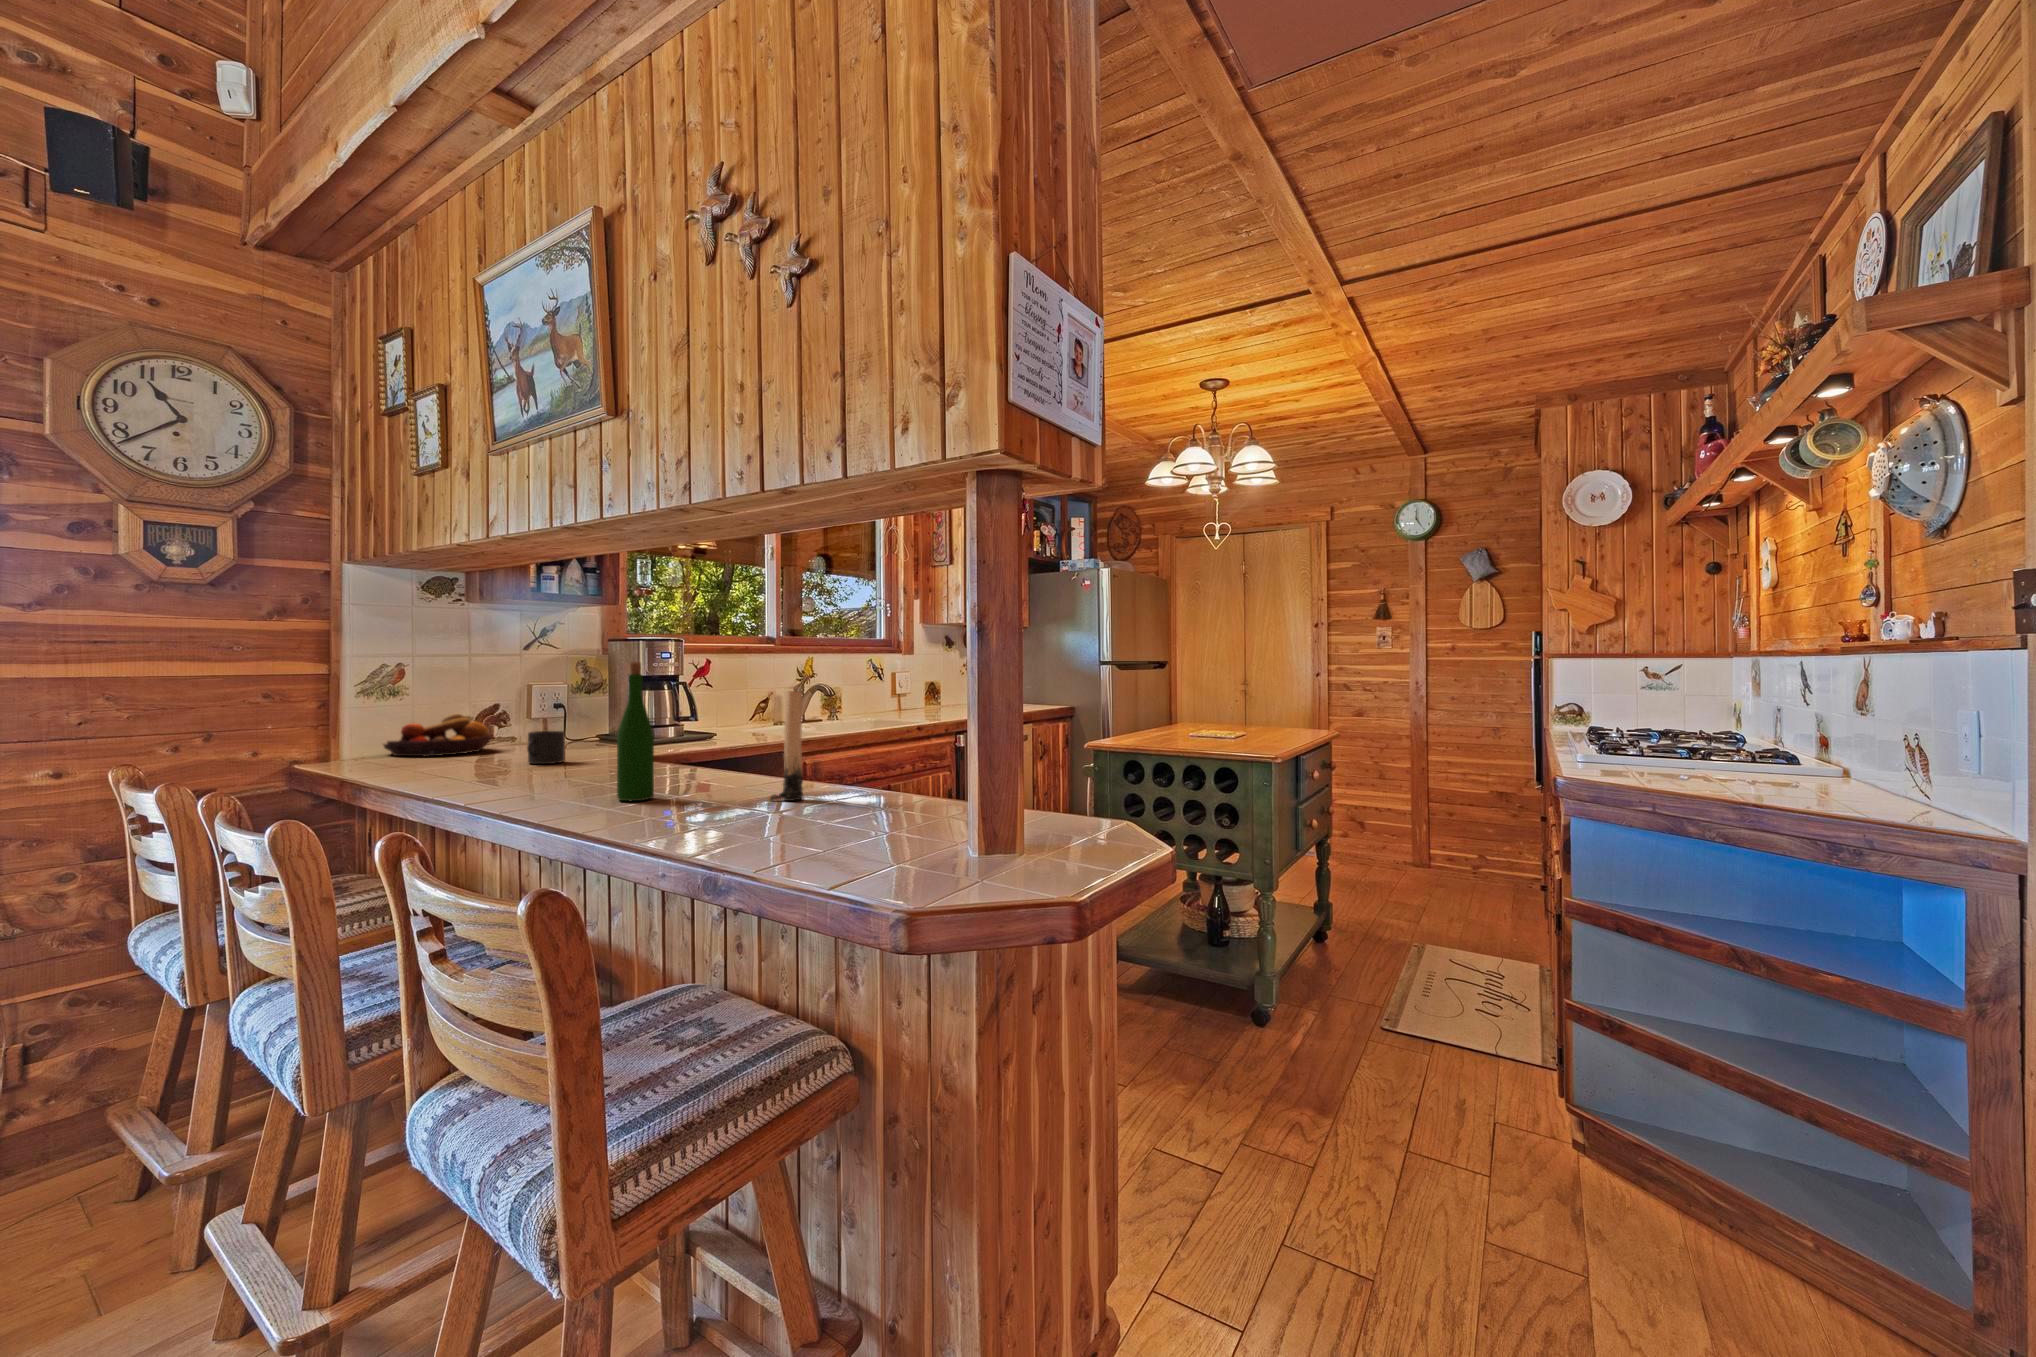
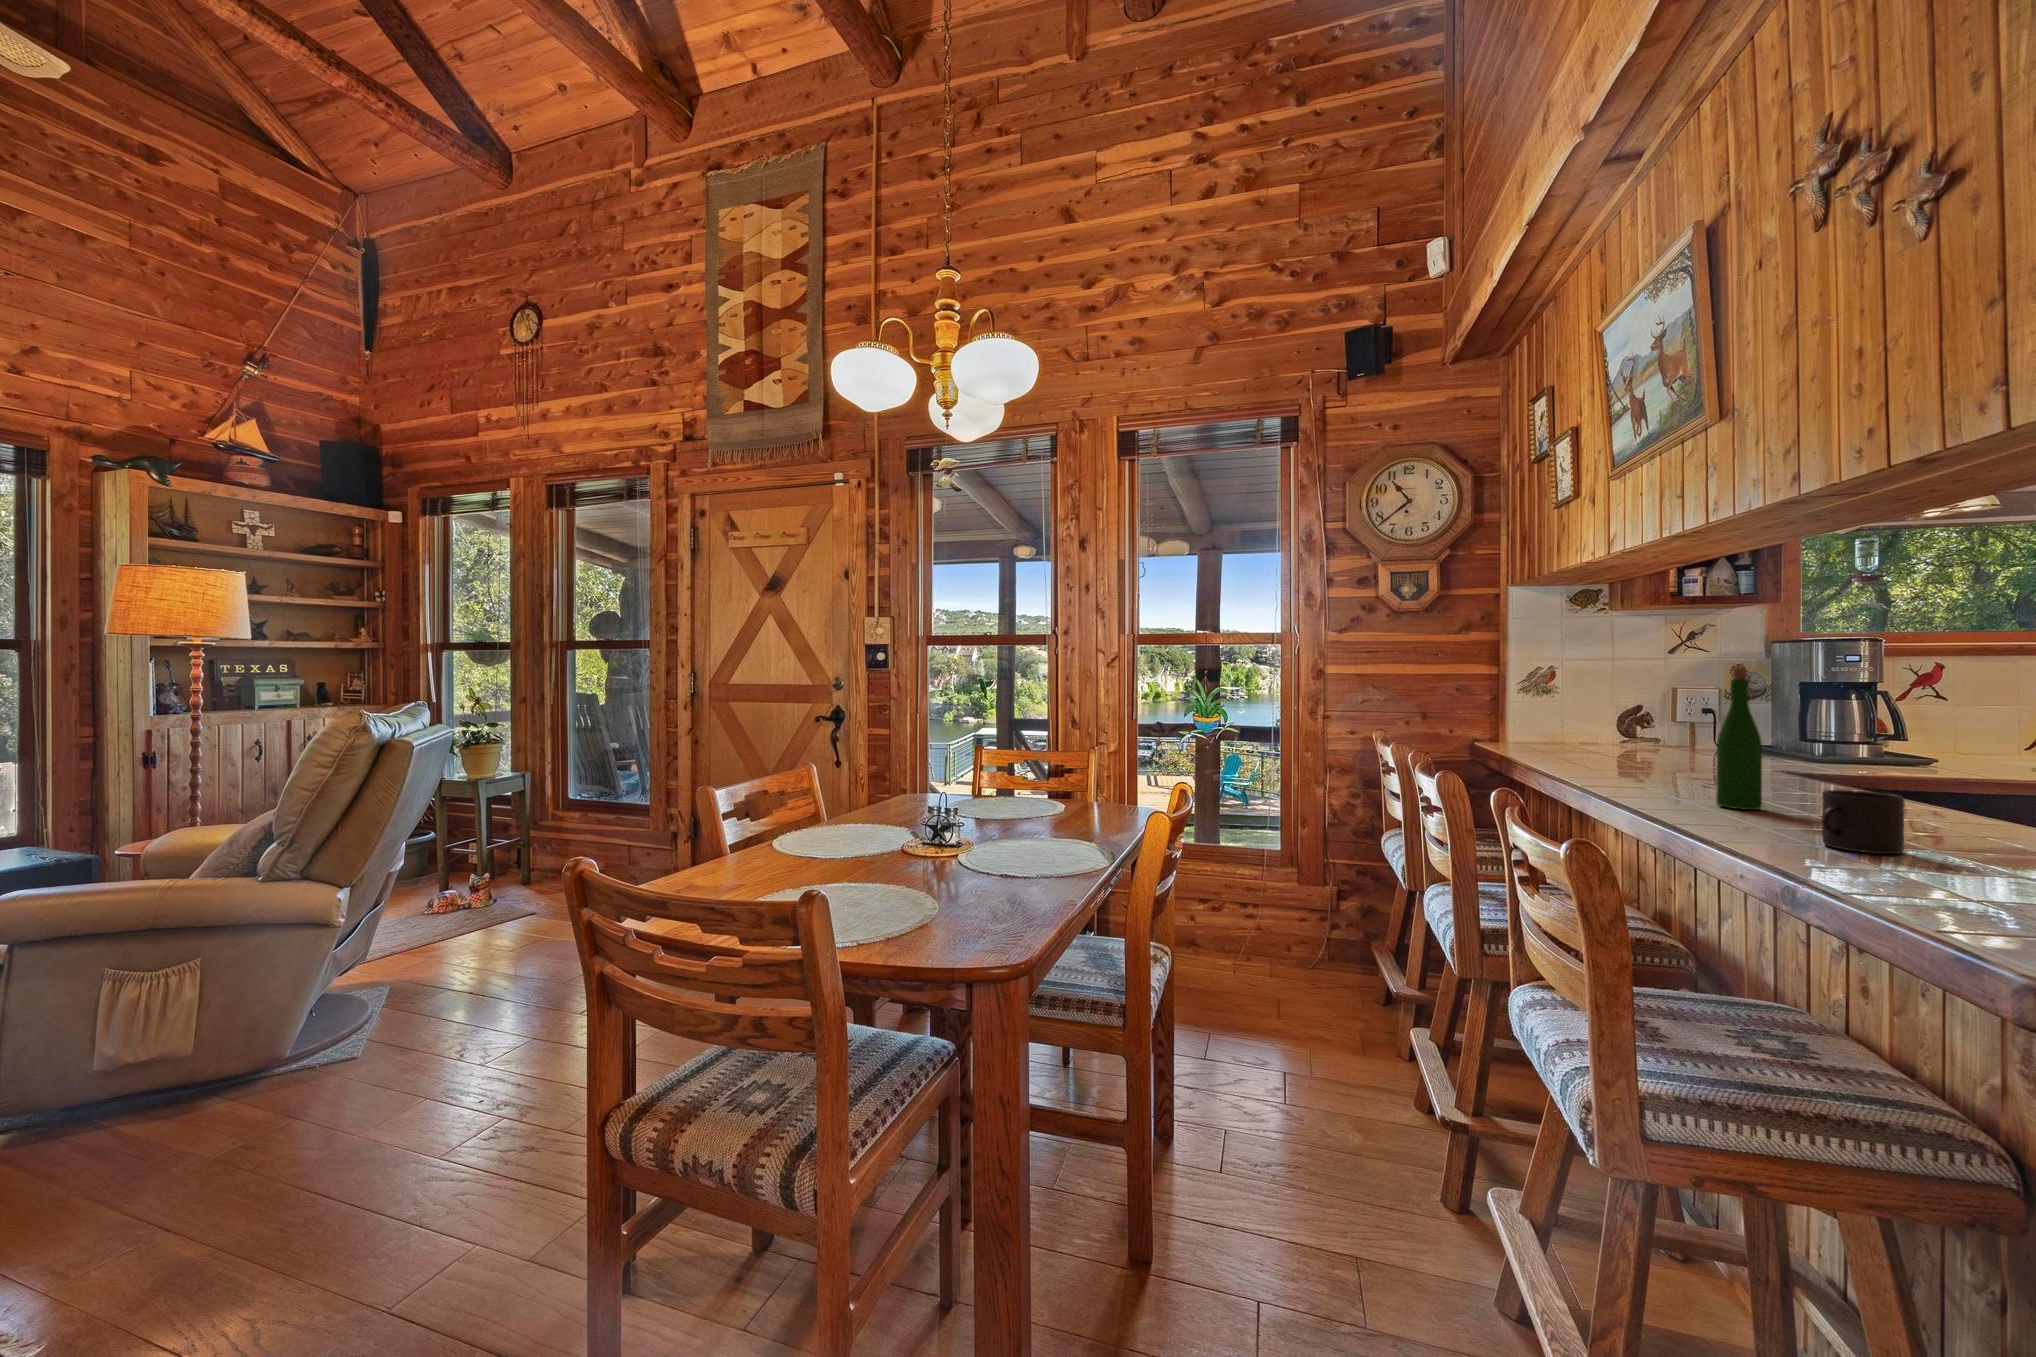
candle: present [770,687,803,801] -> none [1927,697,1989,843]
fruit bowl: present [384,714,491,756] -> none [1537,713,1632,749]
mug: present [527,731,565,764] -> present [1822,790,1904,854]

